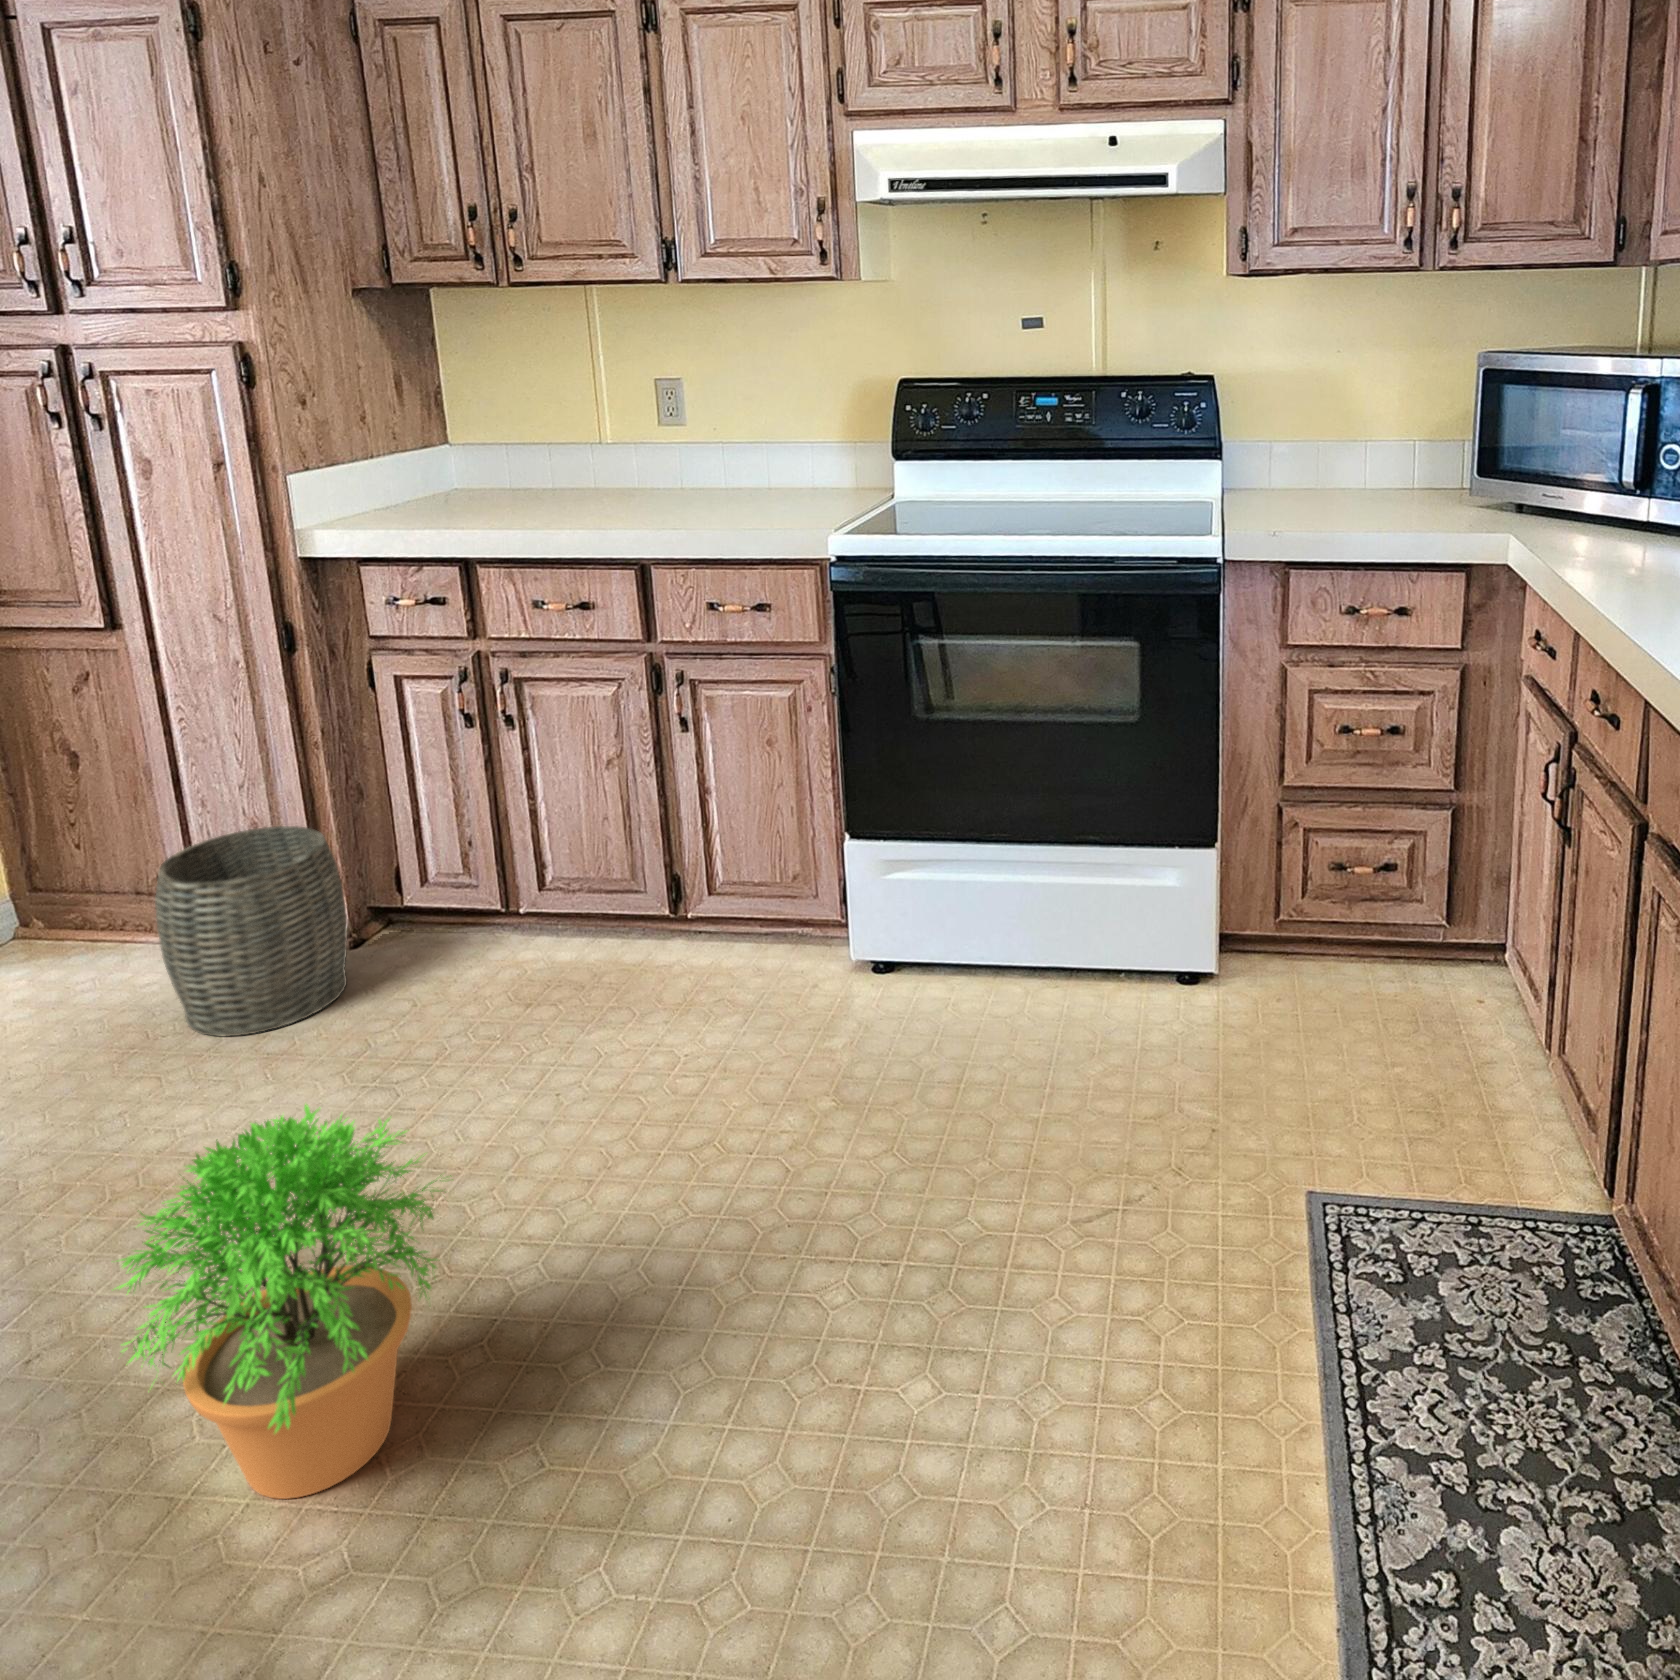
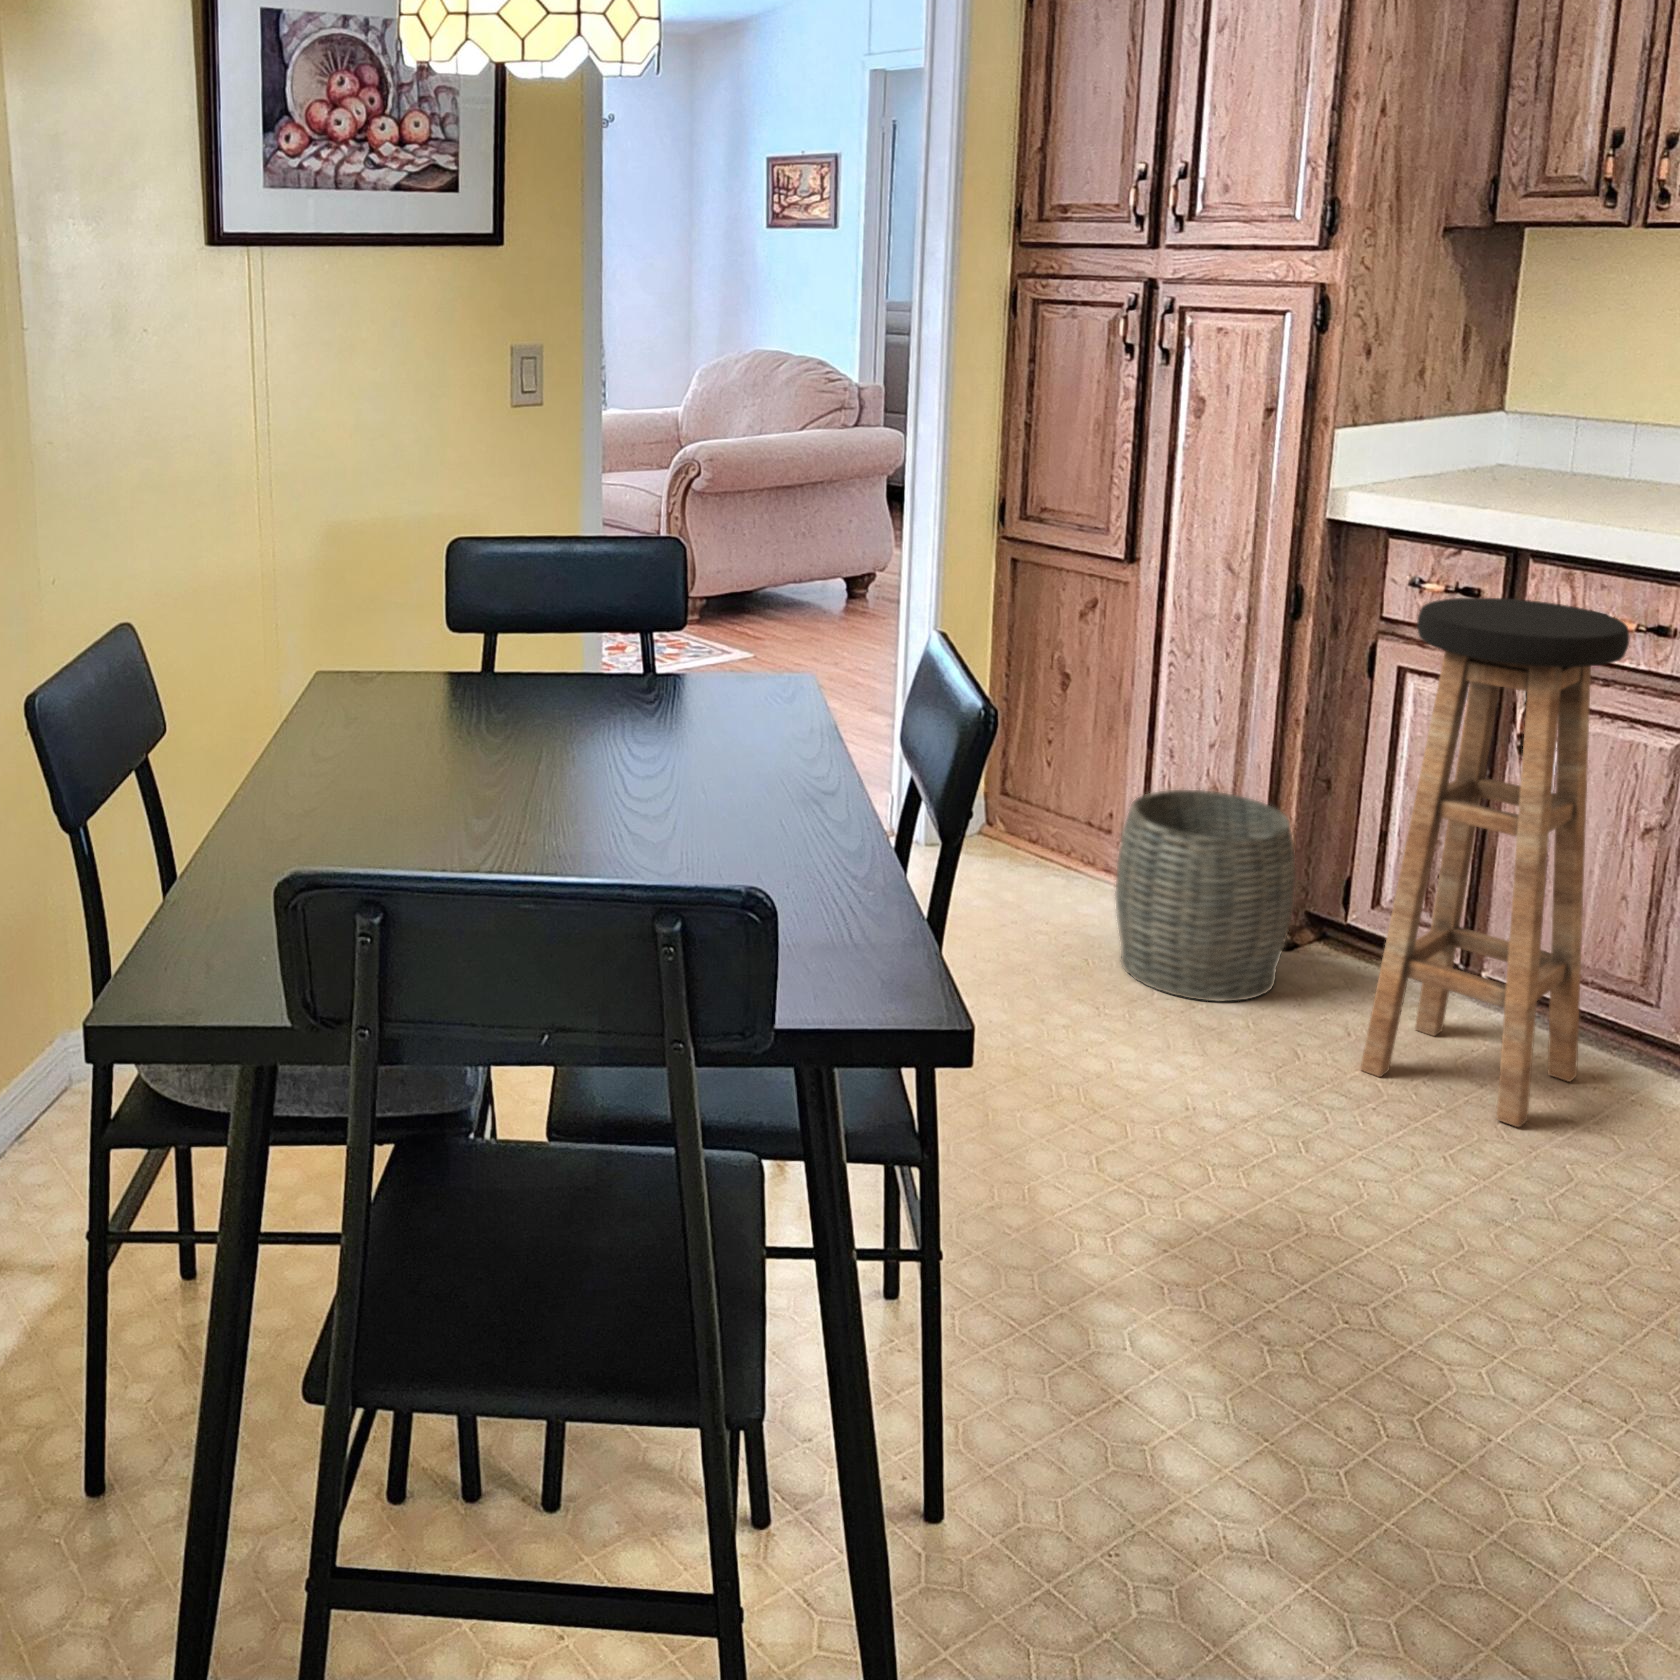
bar stool: none [385,600,602,1036] -> present [1360,598,1629,1127]
potted plant: present [114,1105,451,1499] -> none [1094,1068,1432,1460]

